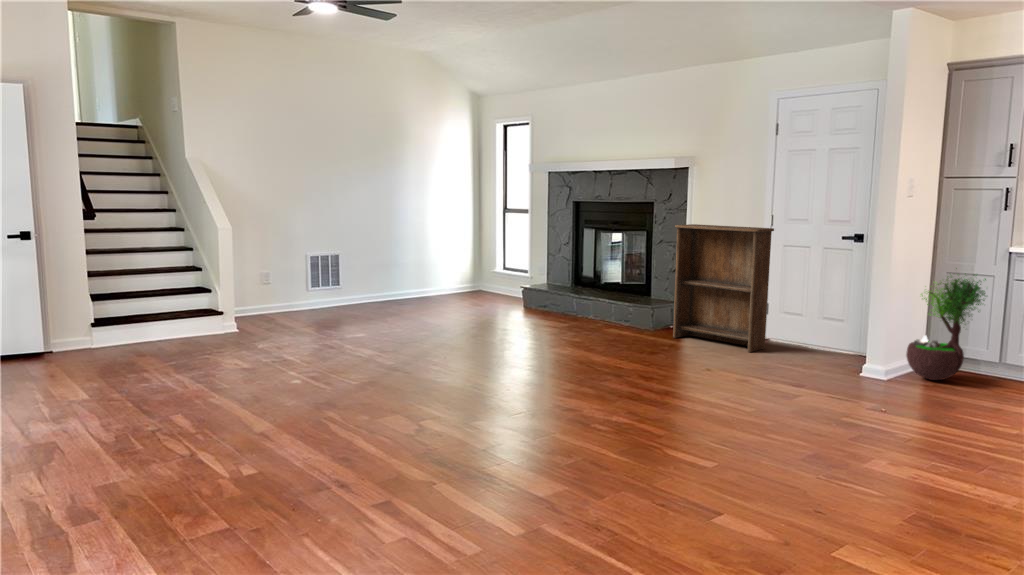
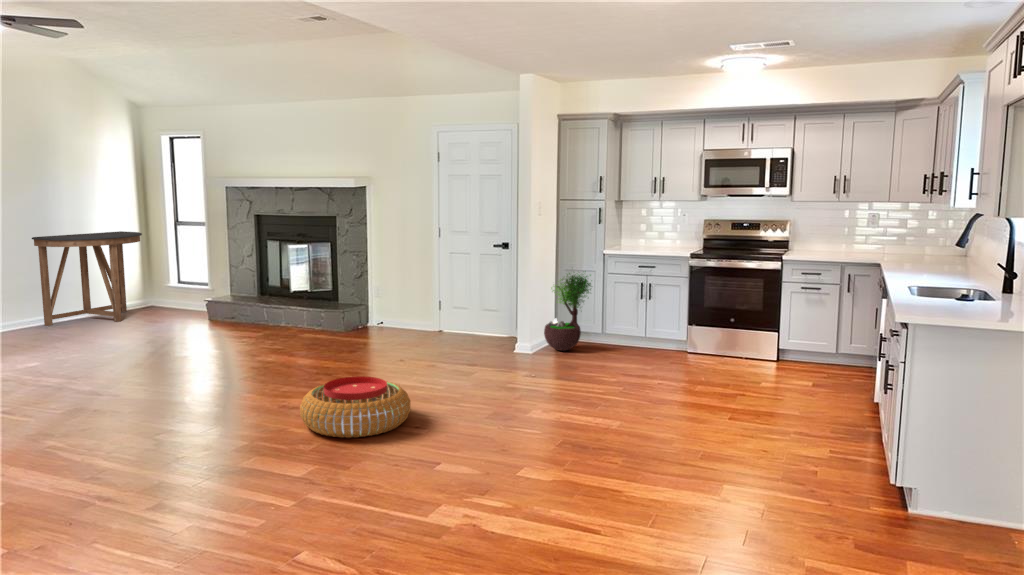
console table: none [381,217,473,302] -> present [32,231,142,326]
bookshelf: present [673,224,774,352] -> none [360,237,443,343]
pouf: none [566,381,701,458] -> present [300,376,411,438]

